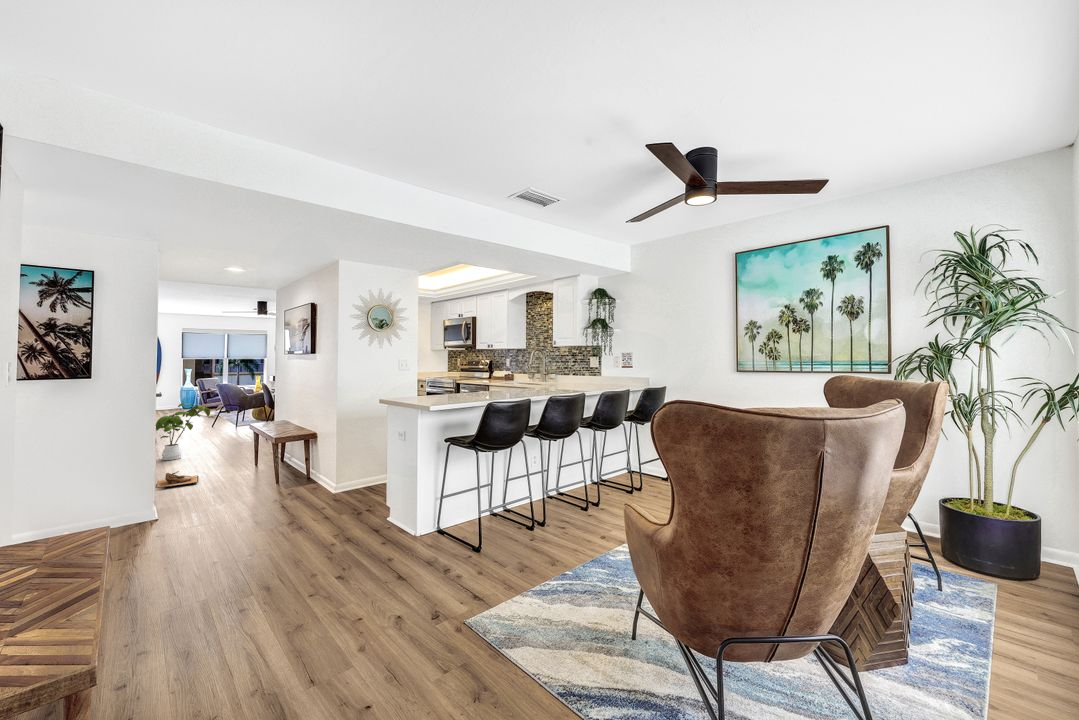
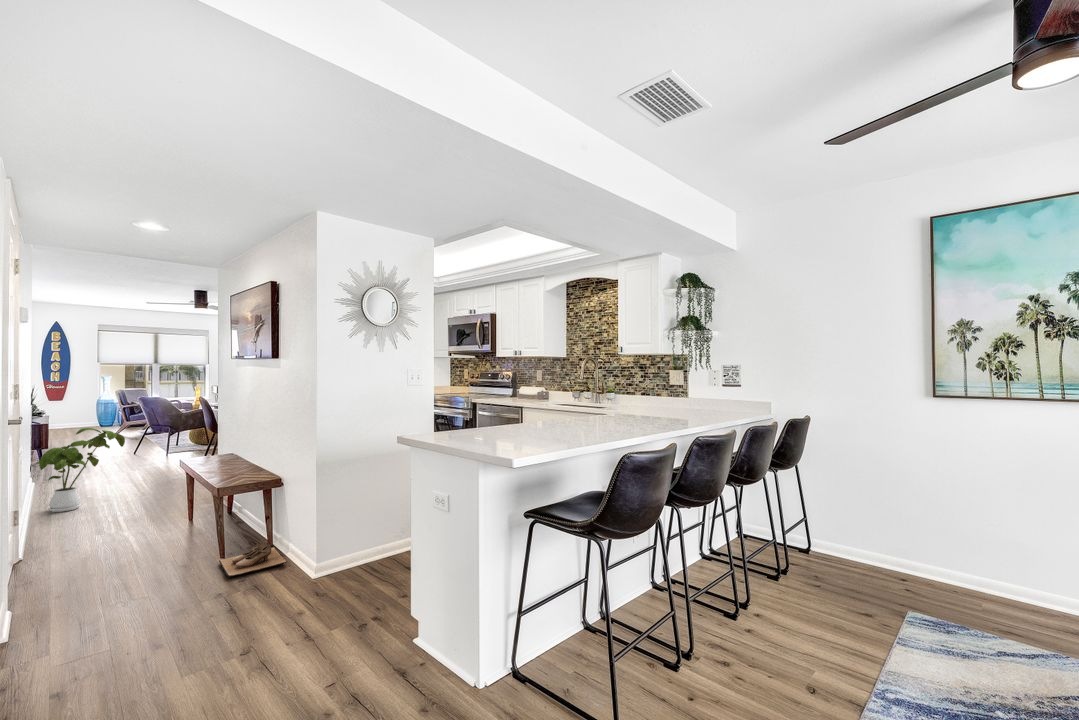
shoe: present [156,471,198,488] -> present [219,541,287,577]

